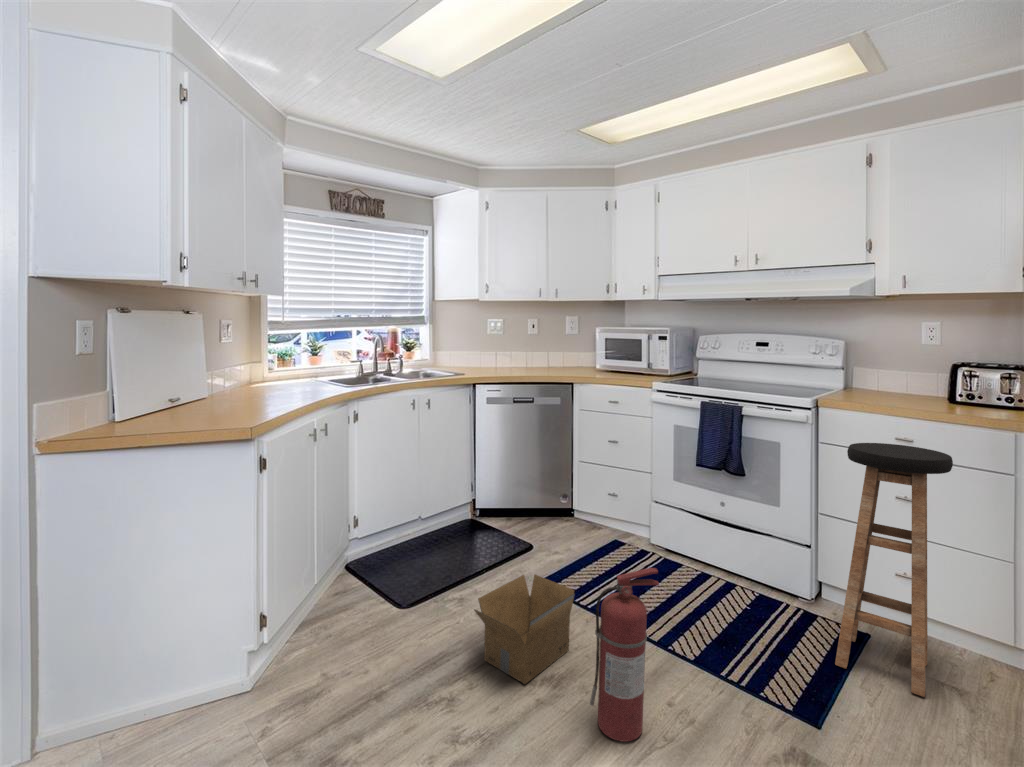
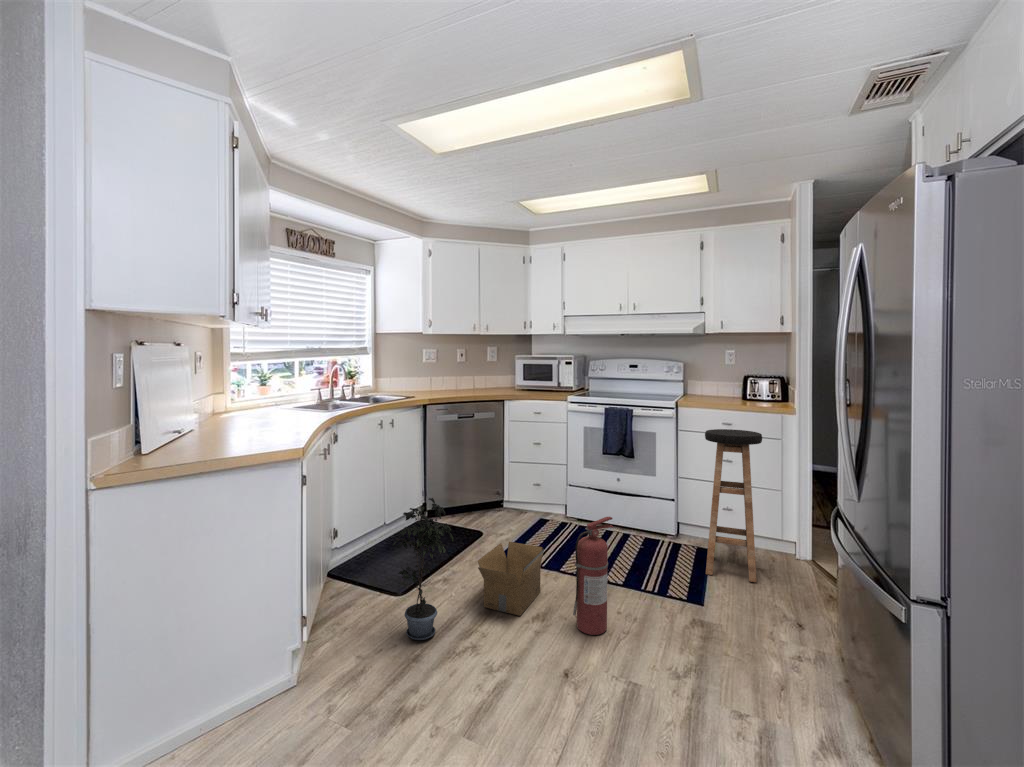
potted plant: none [348,512,431,698] -> present [393,498,453,640]

